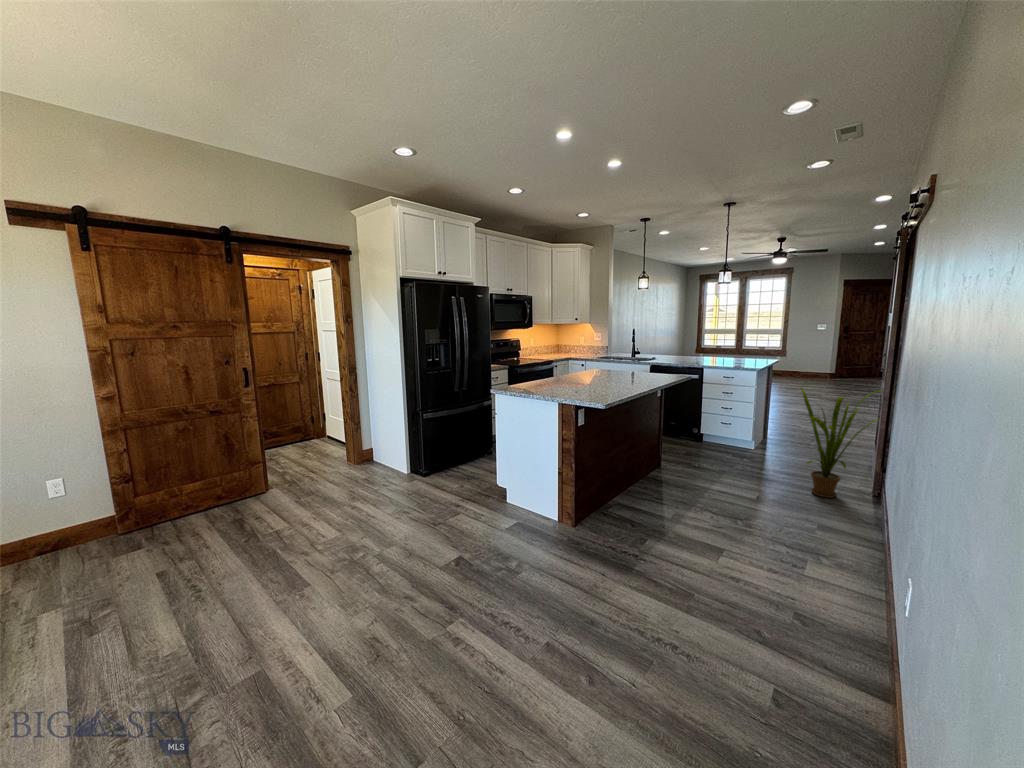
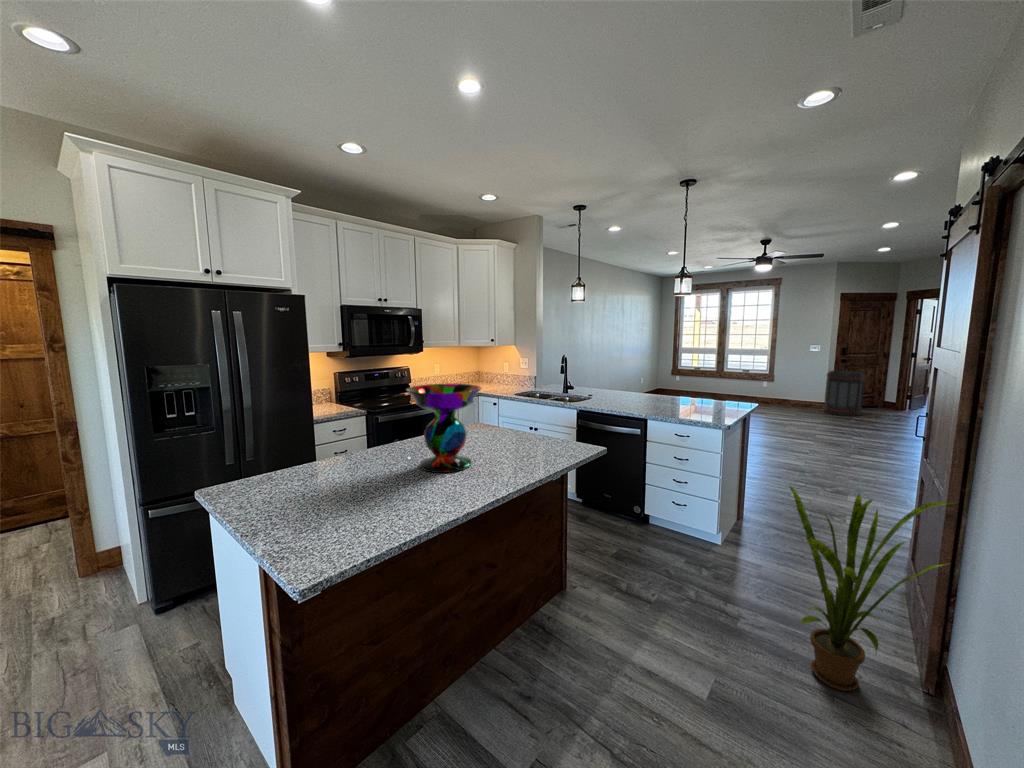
decorative bowl: none [588,338,630,384] -> present [406,384,482,473]
trash can: none [828,345,864,382] -> present [824,370,865,416]

